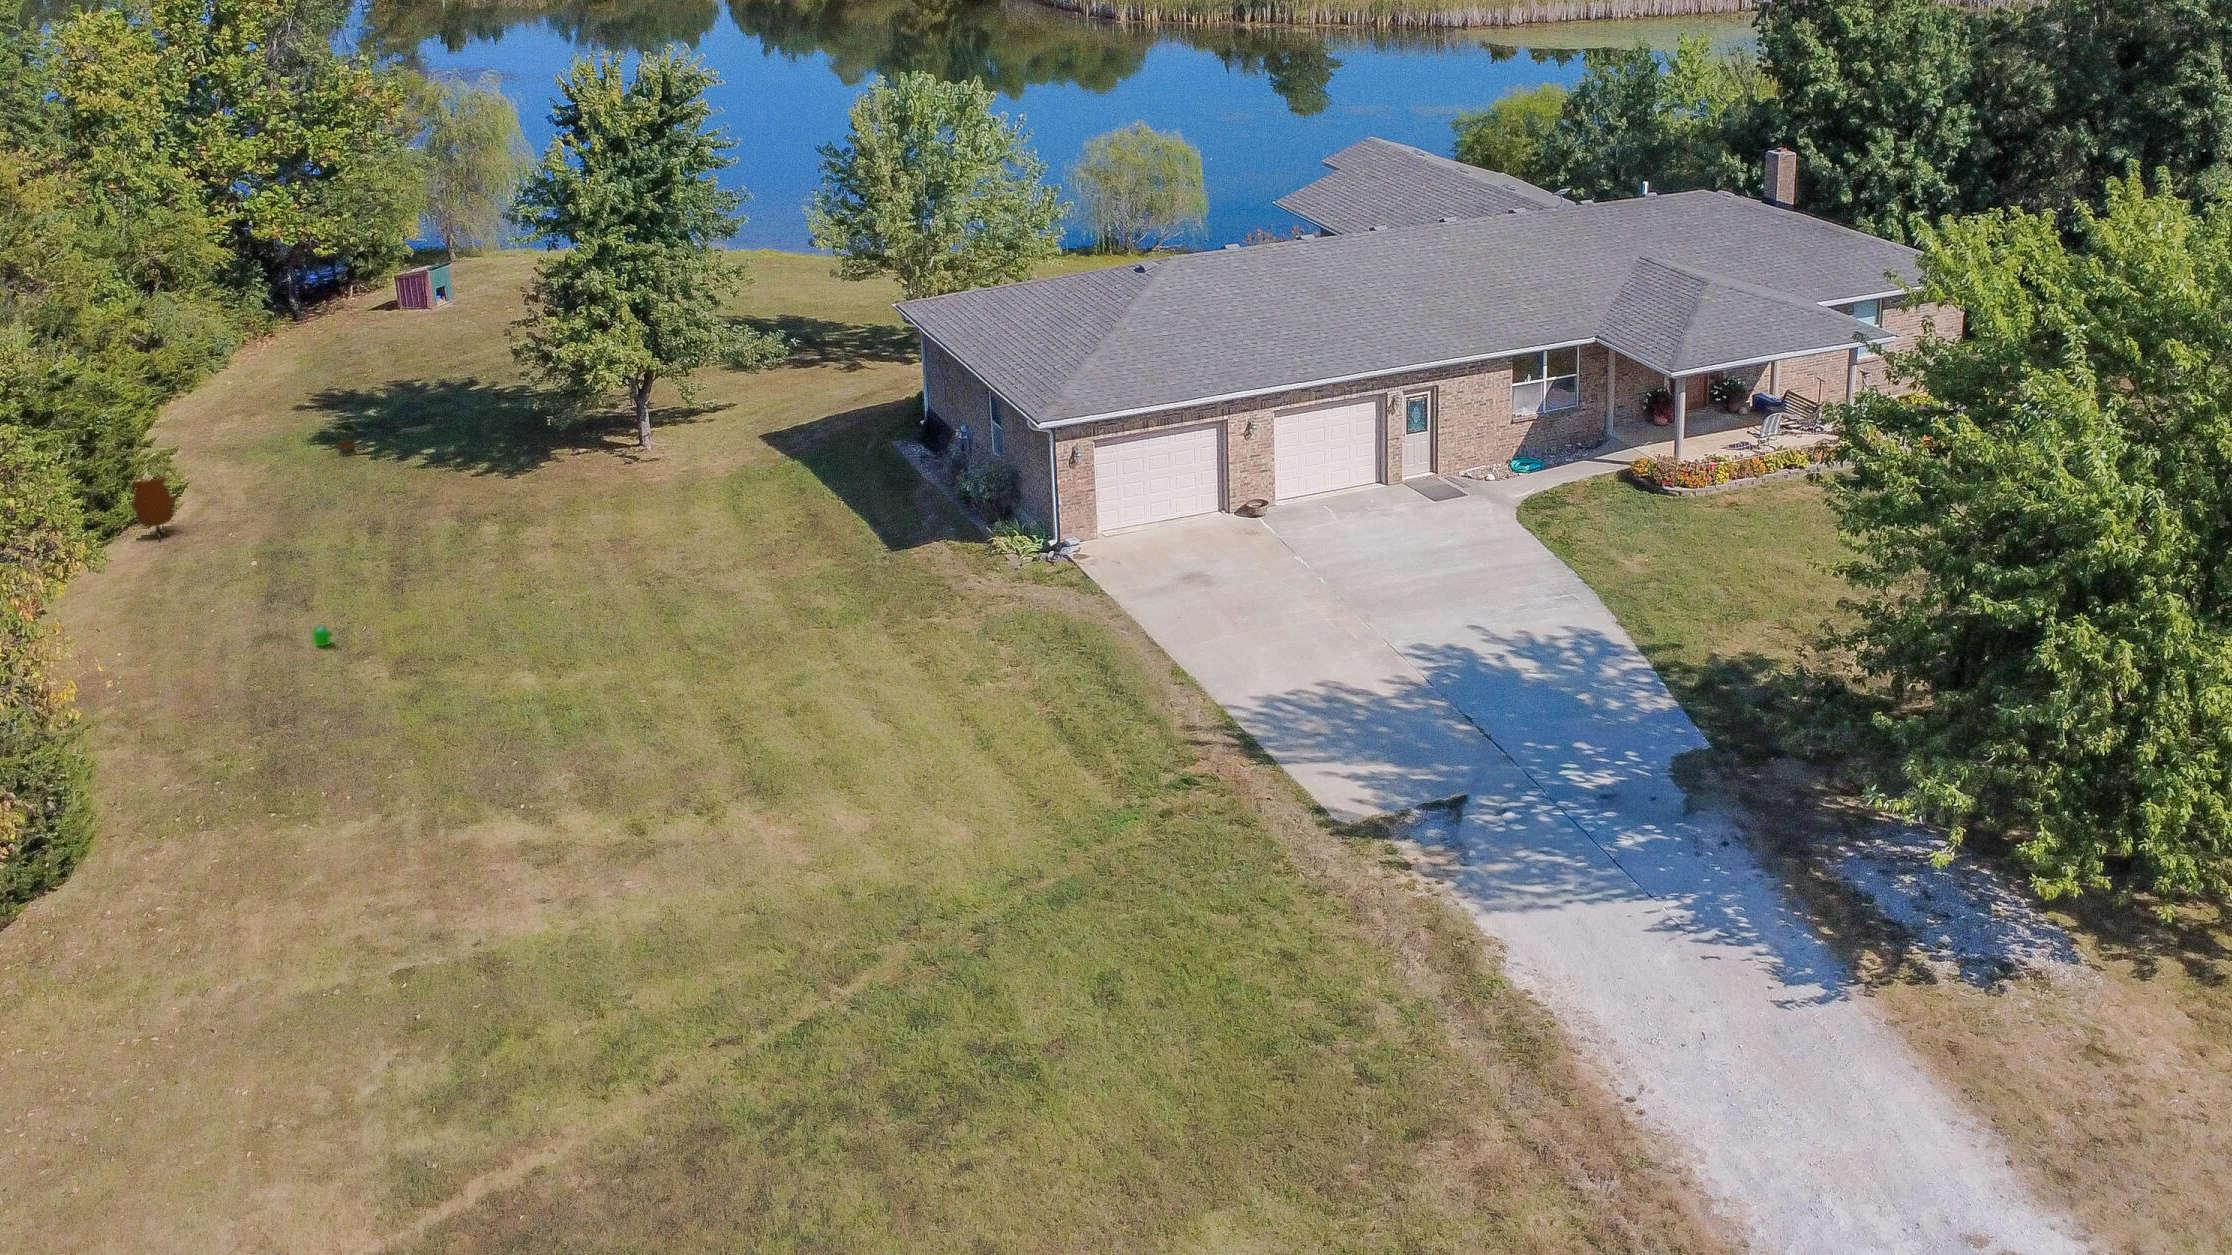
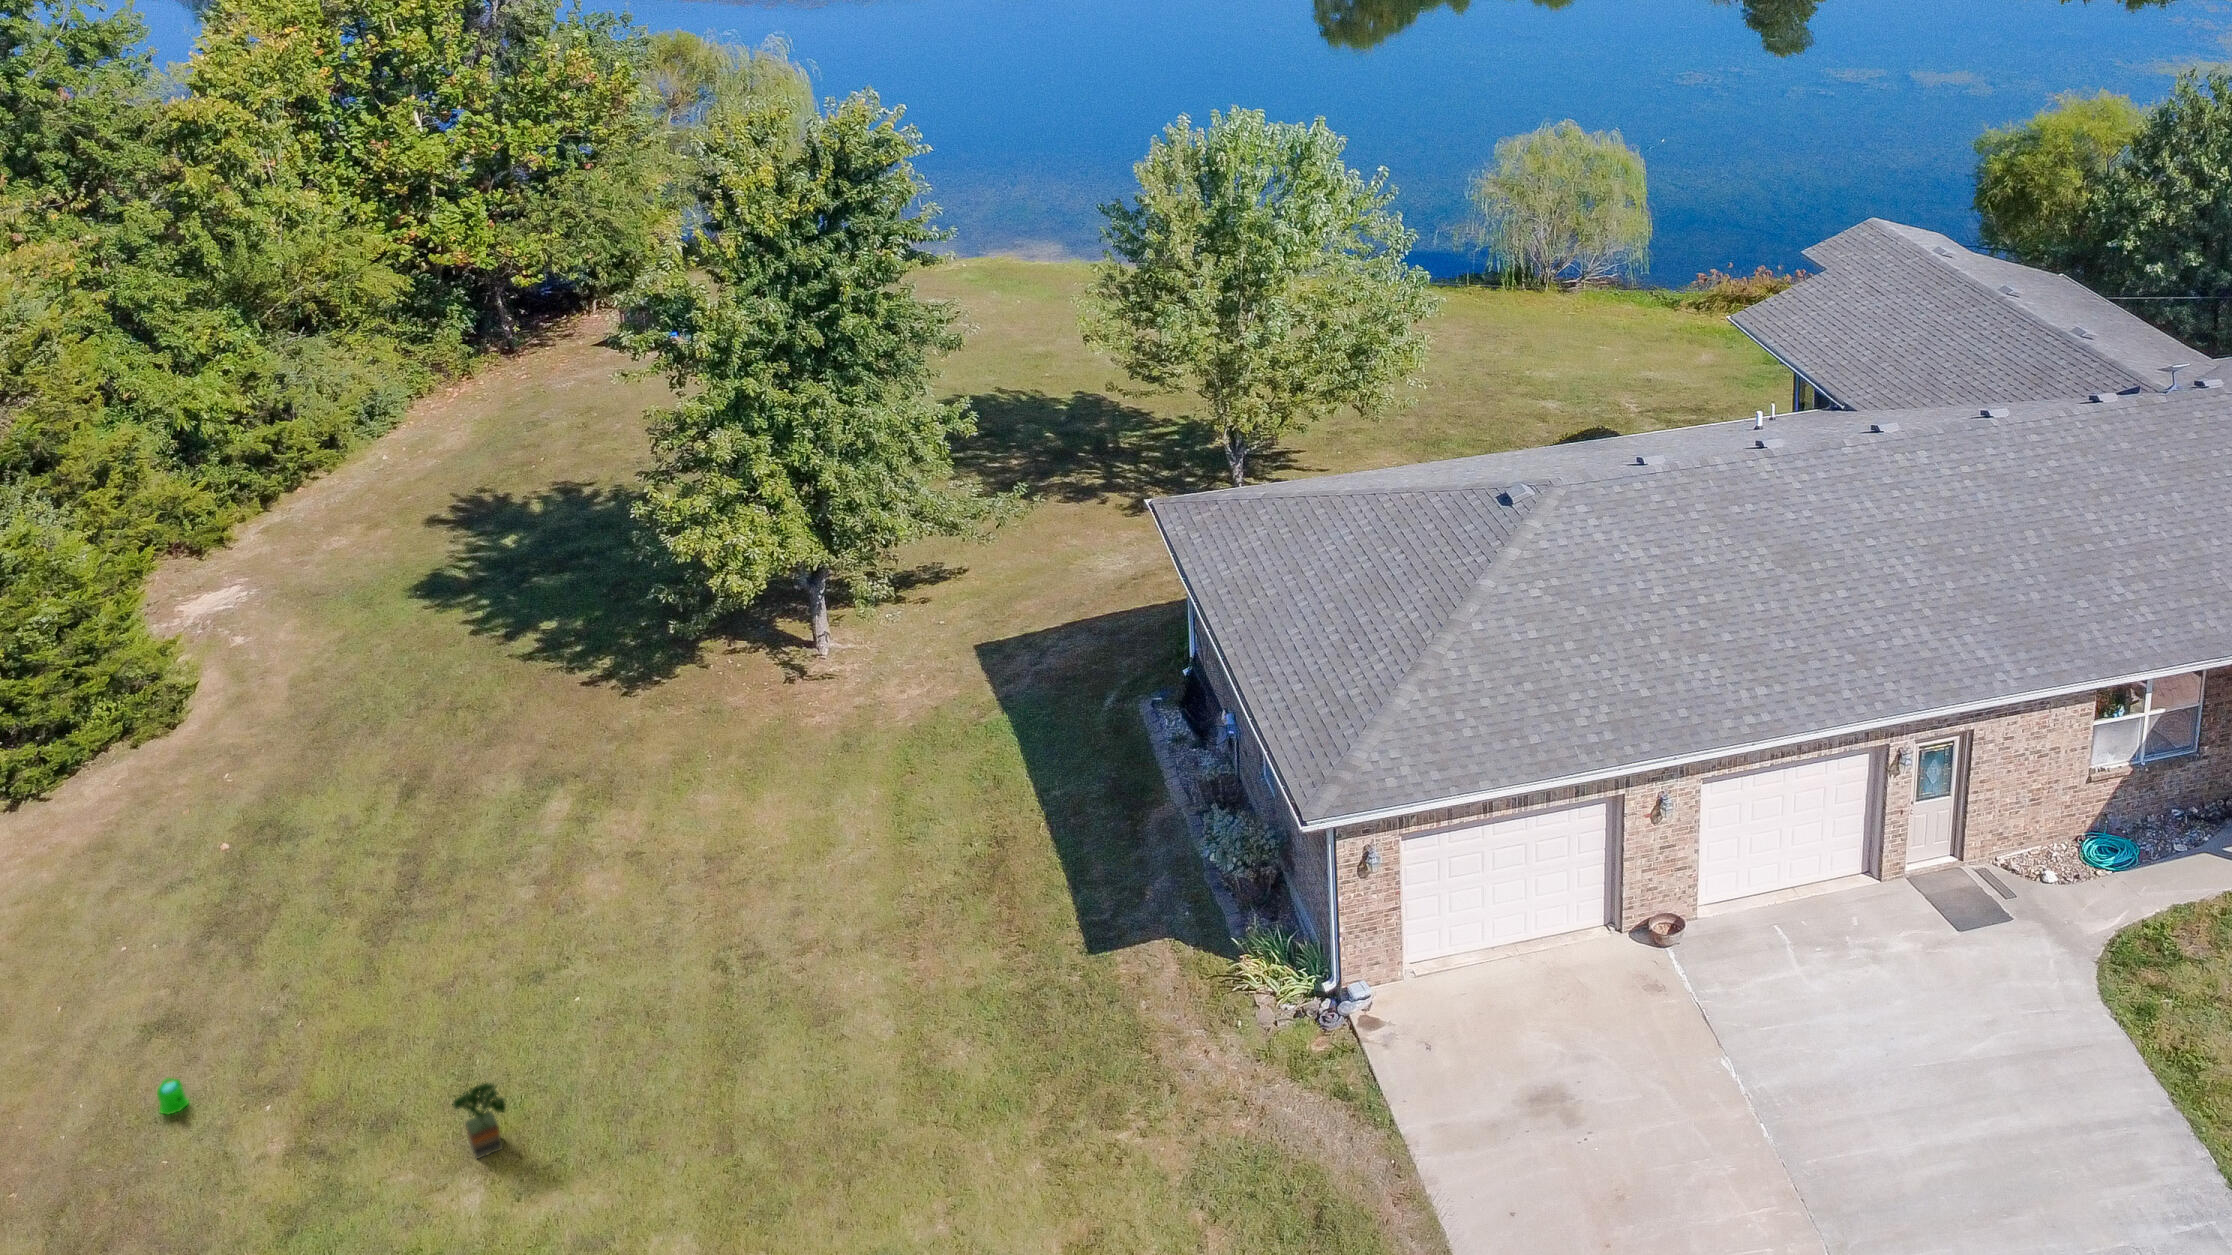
potted tree: present [334,423,358,456] -> present [452,1083,506,1159]
lounge chair: present [132,476,182,539] -> none [39,727,133,814]

